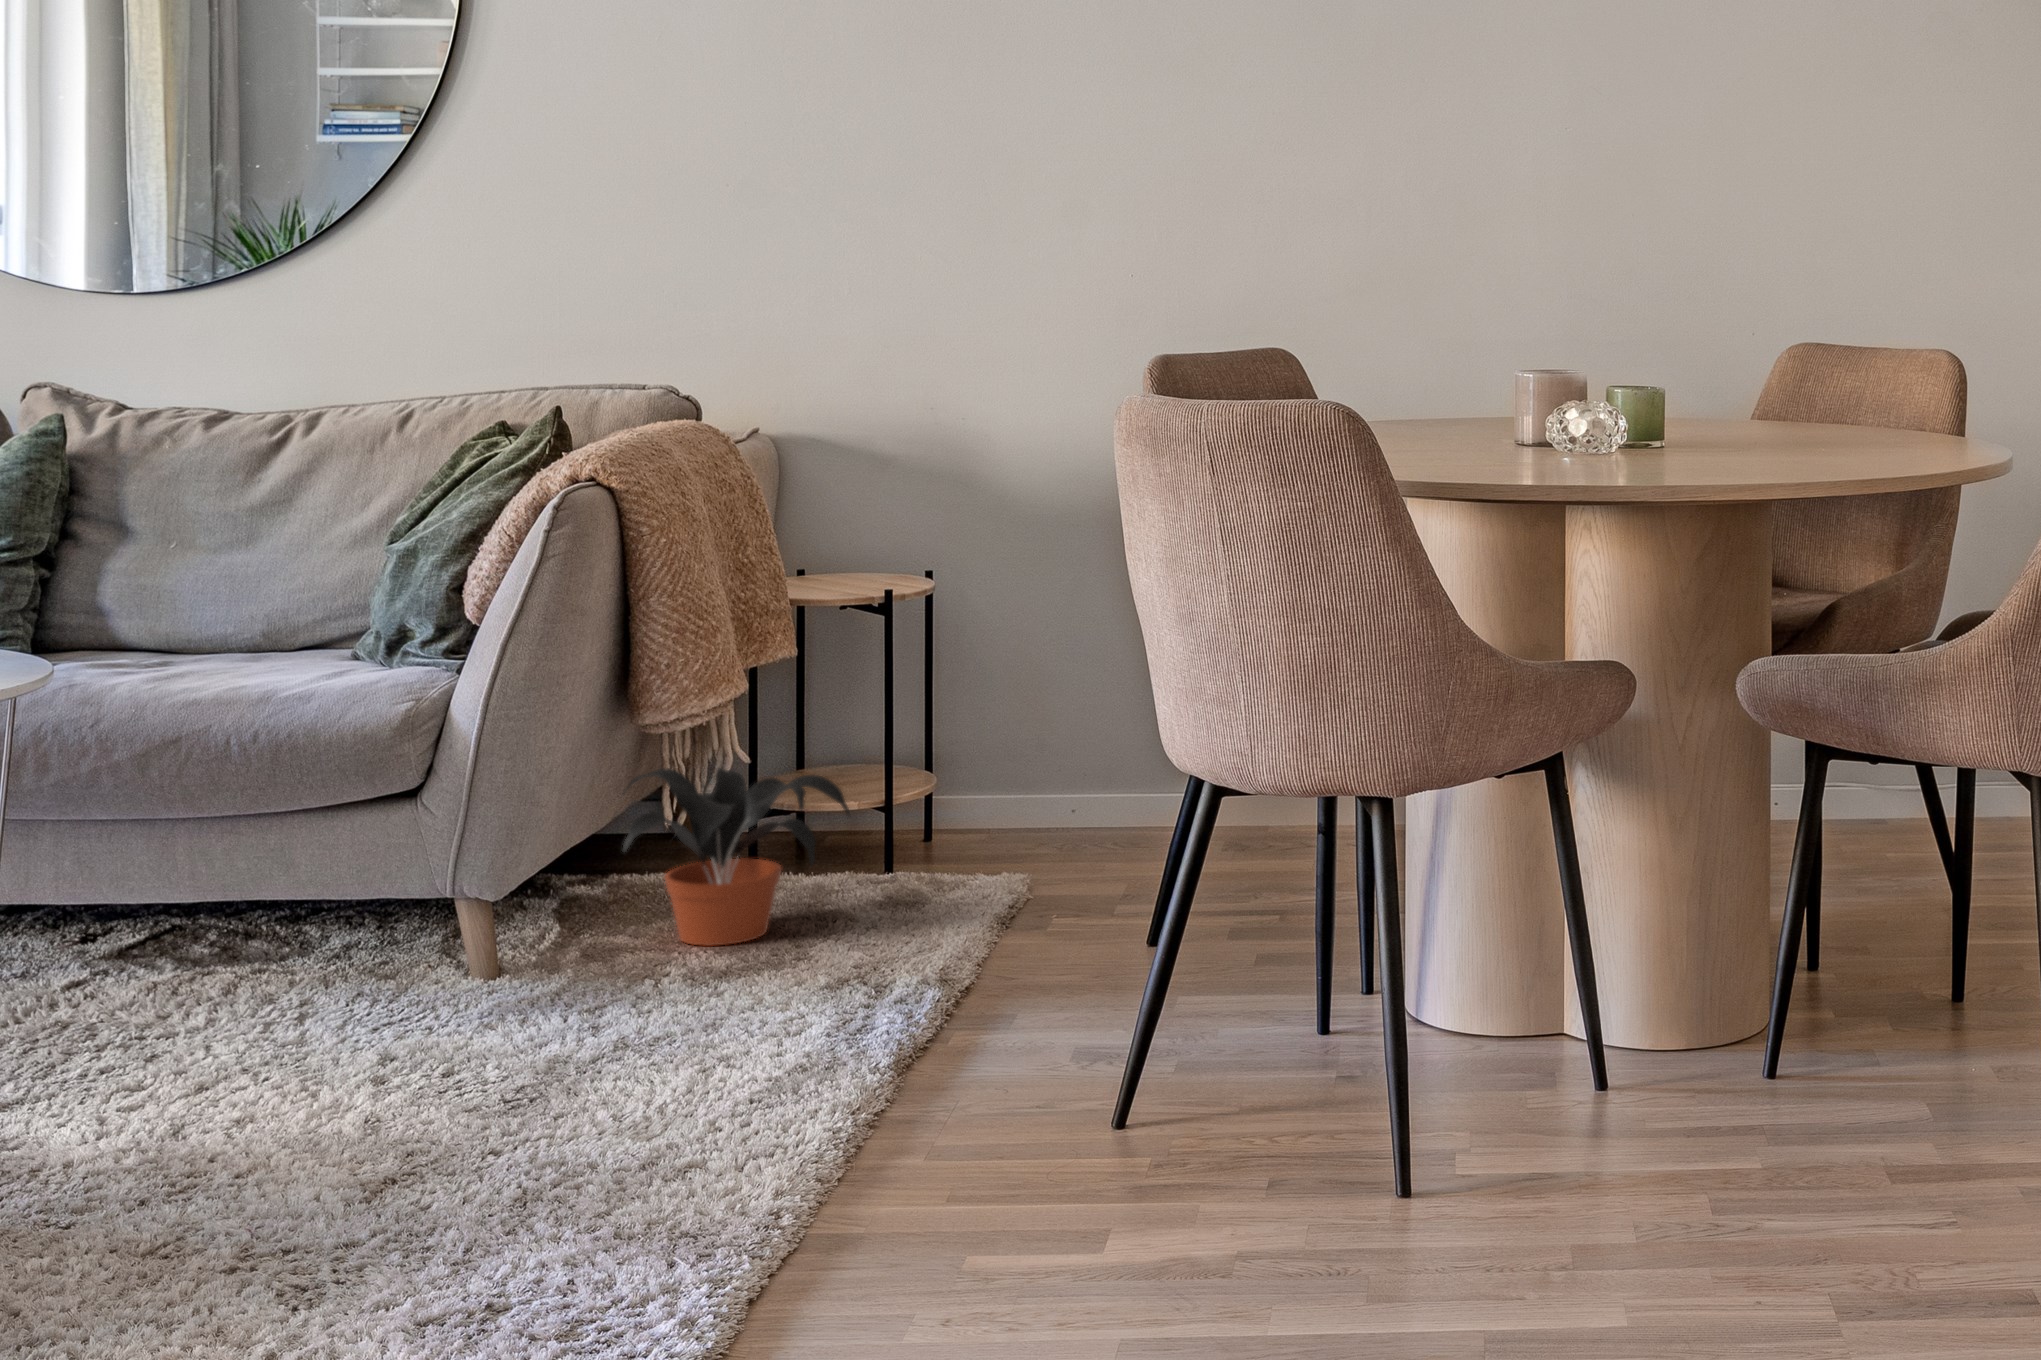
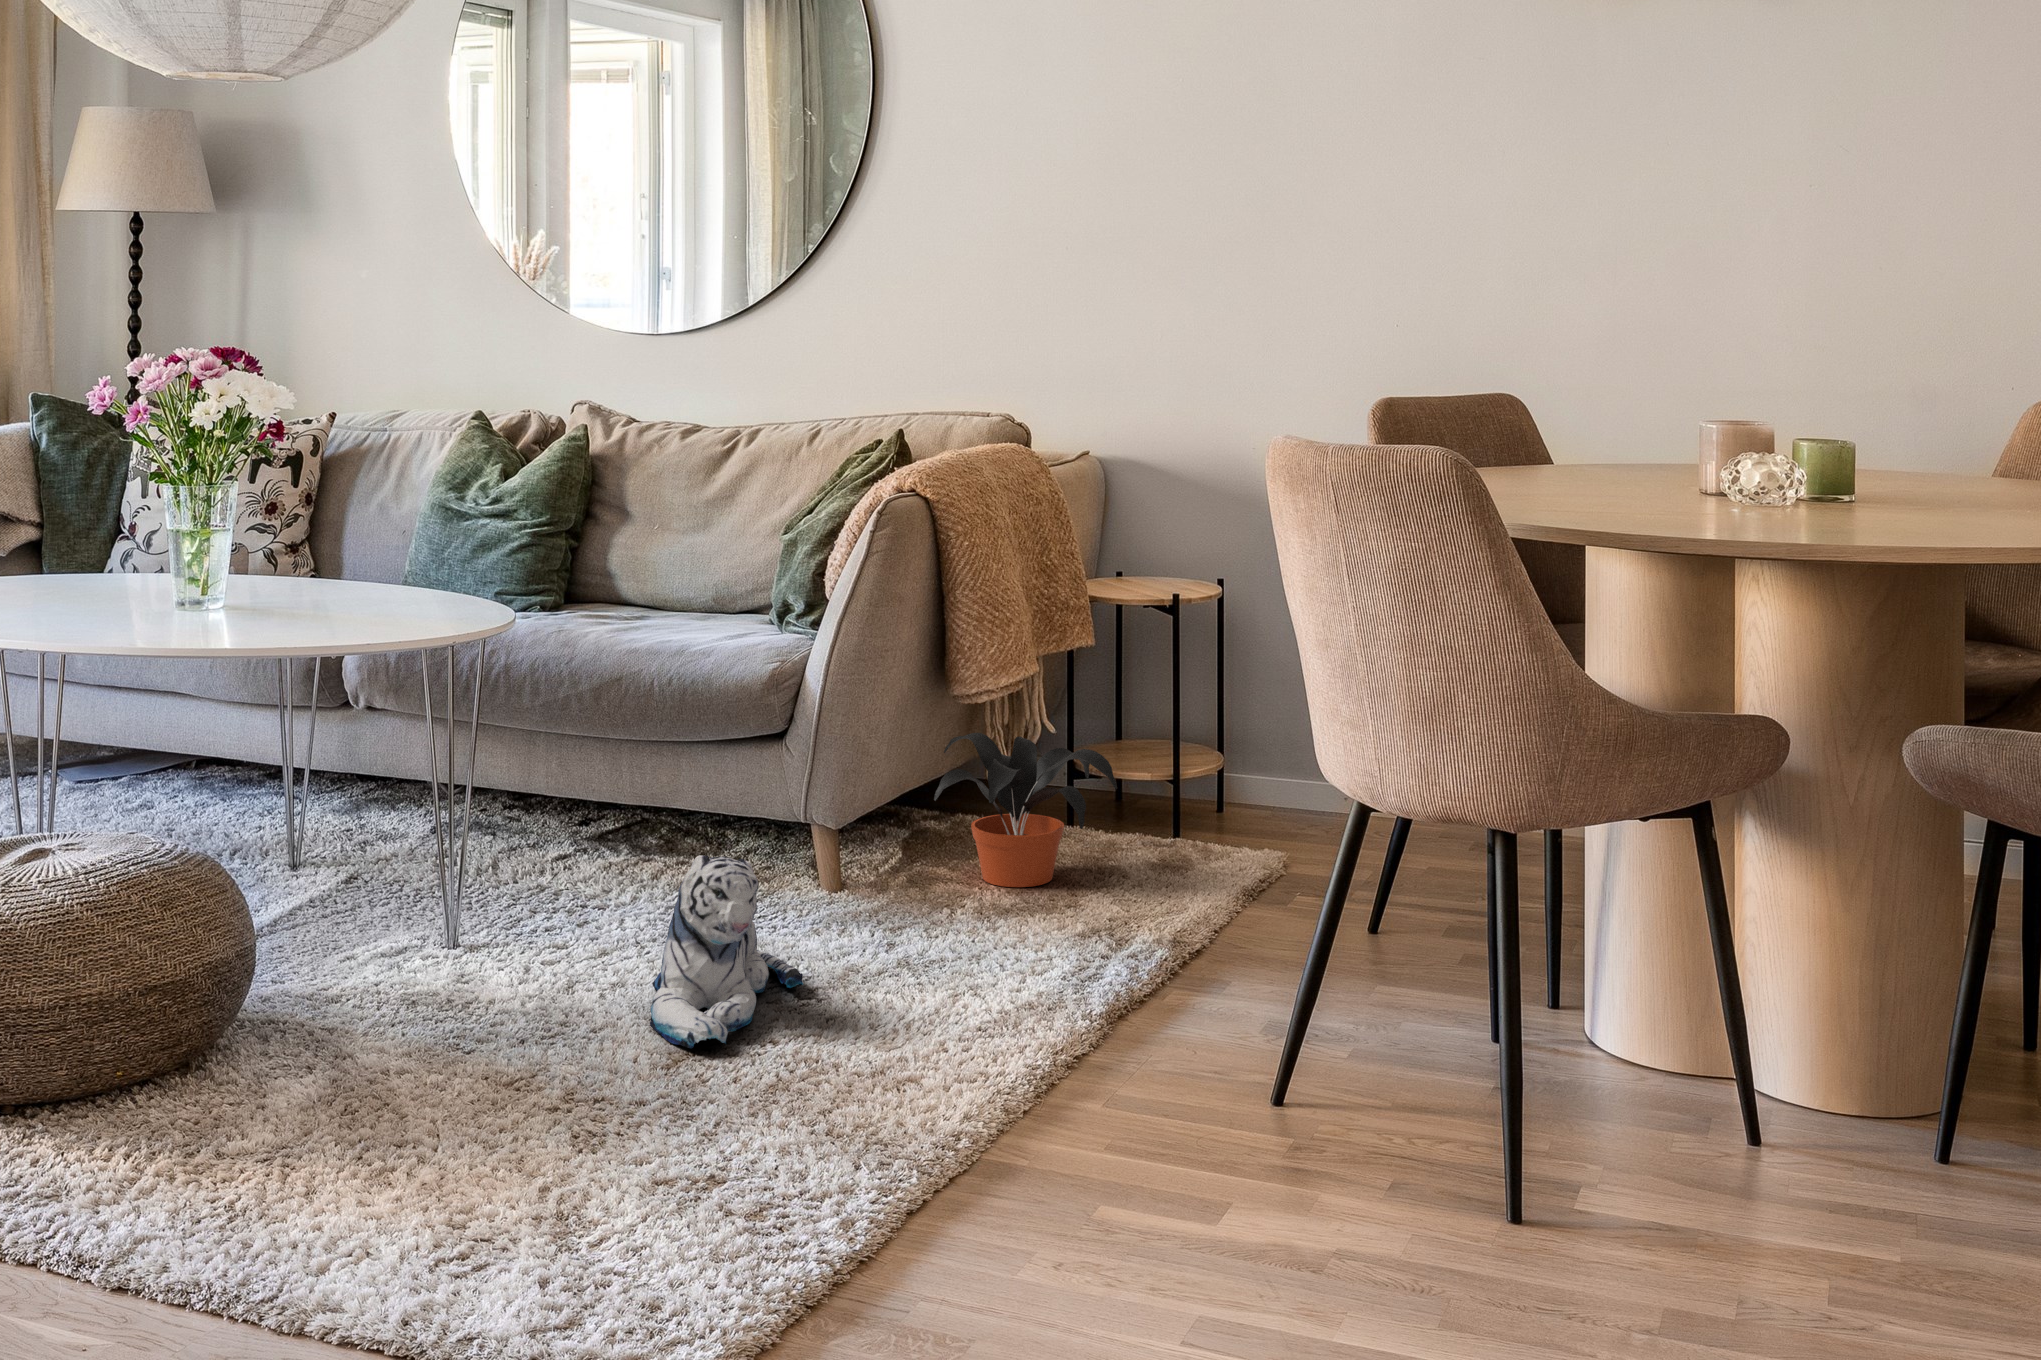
plush toy: none [298,936,509,1174] -> present [650,855,803,1048]

